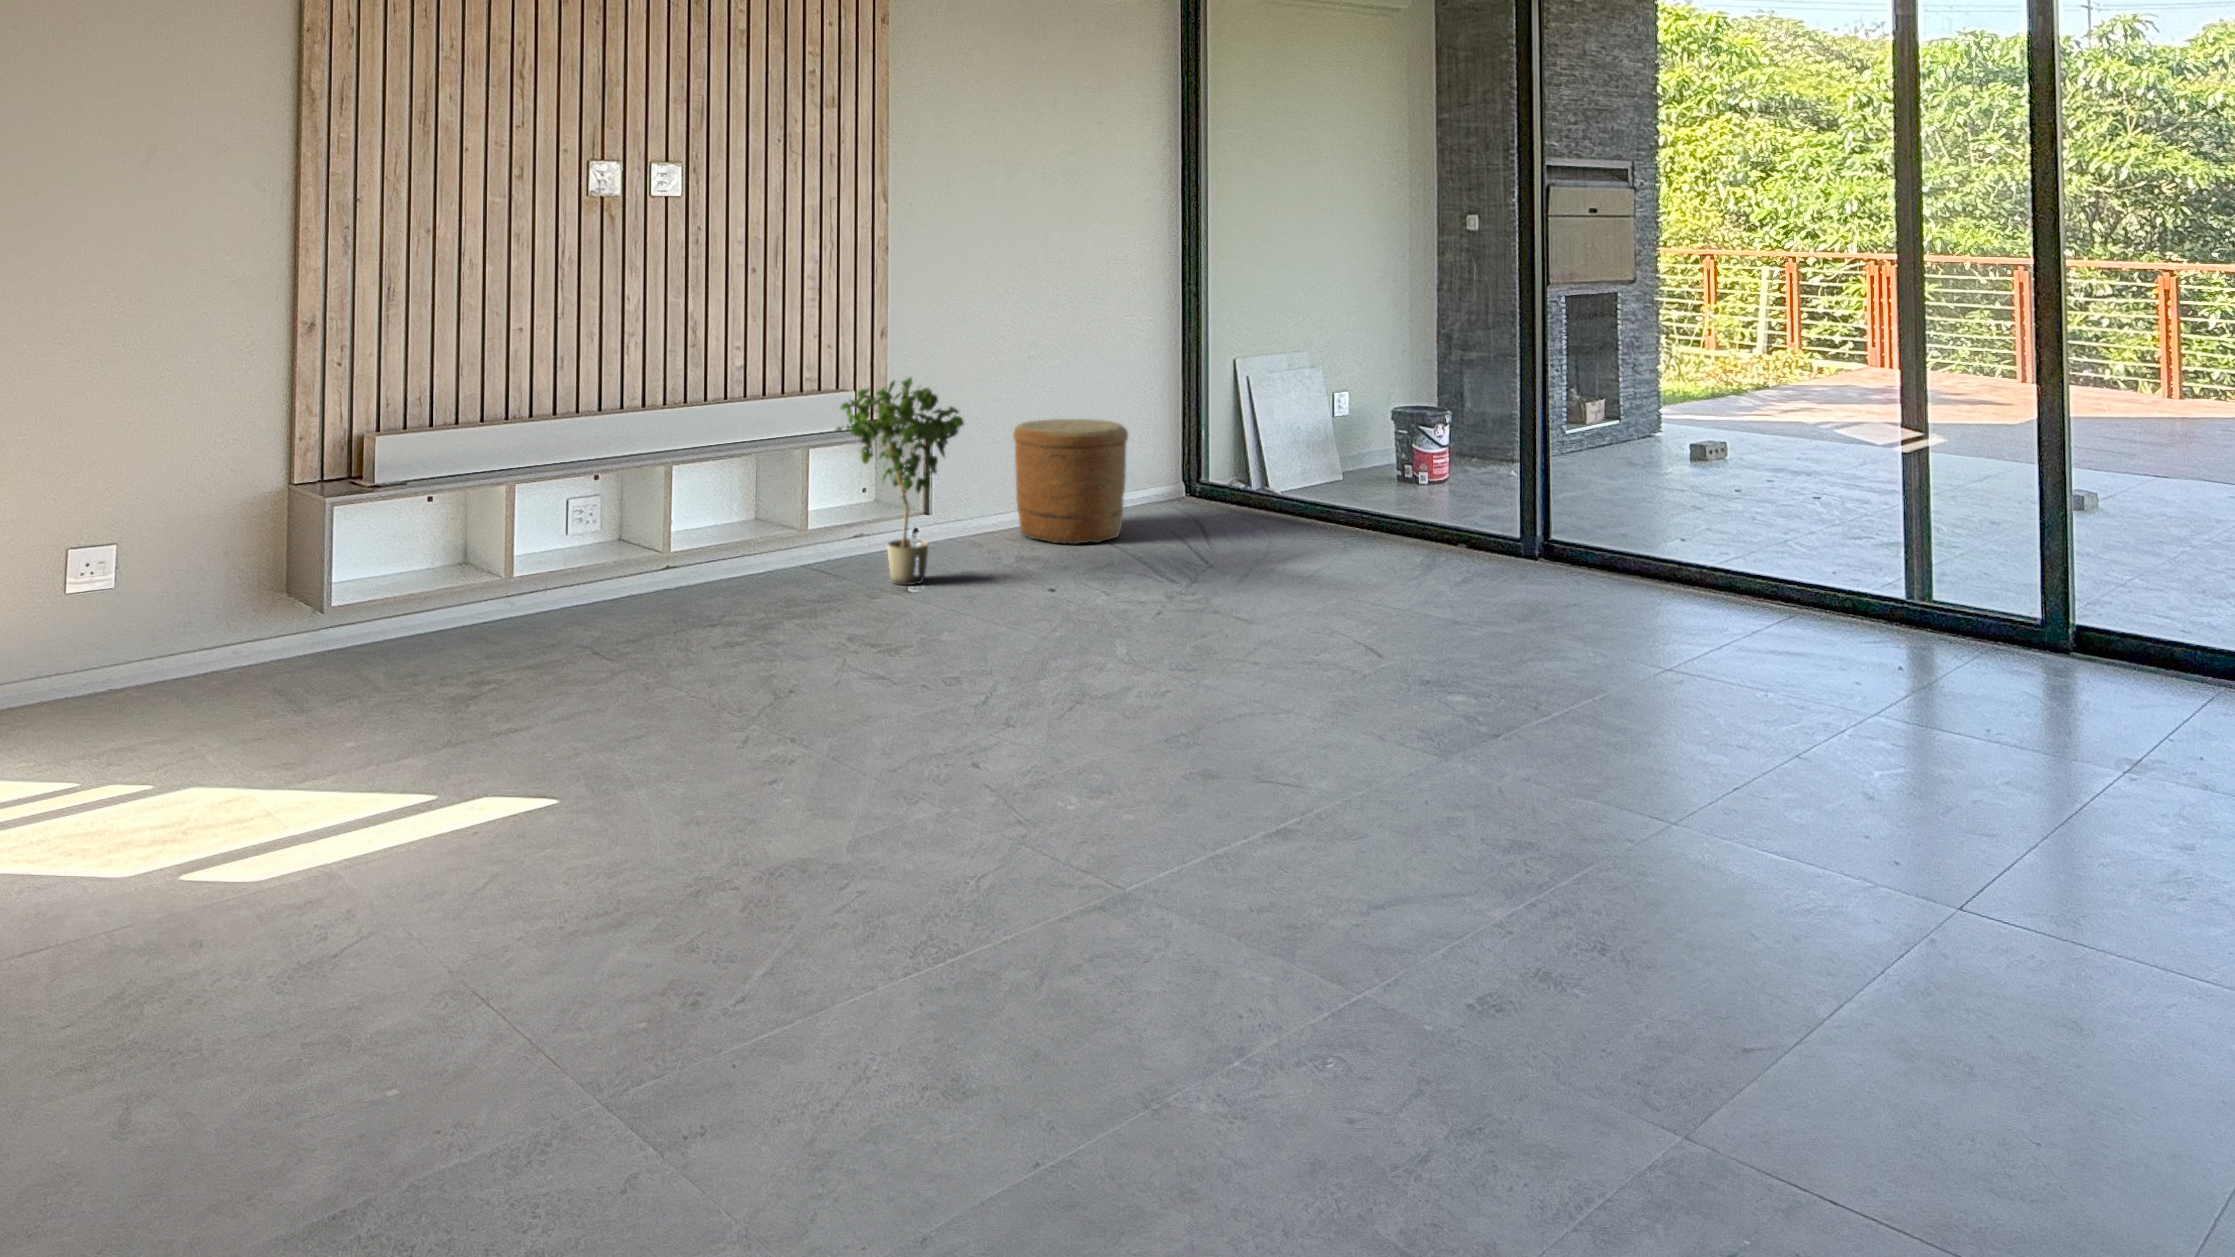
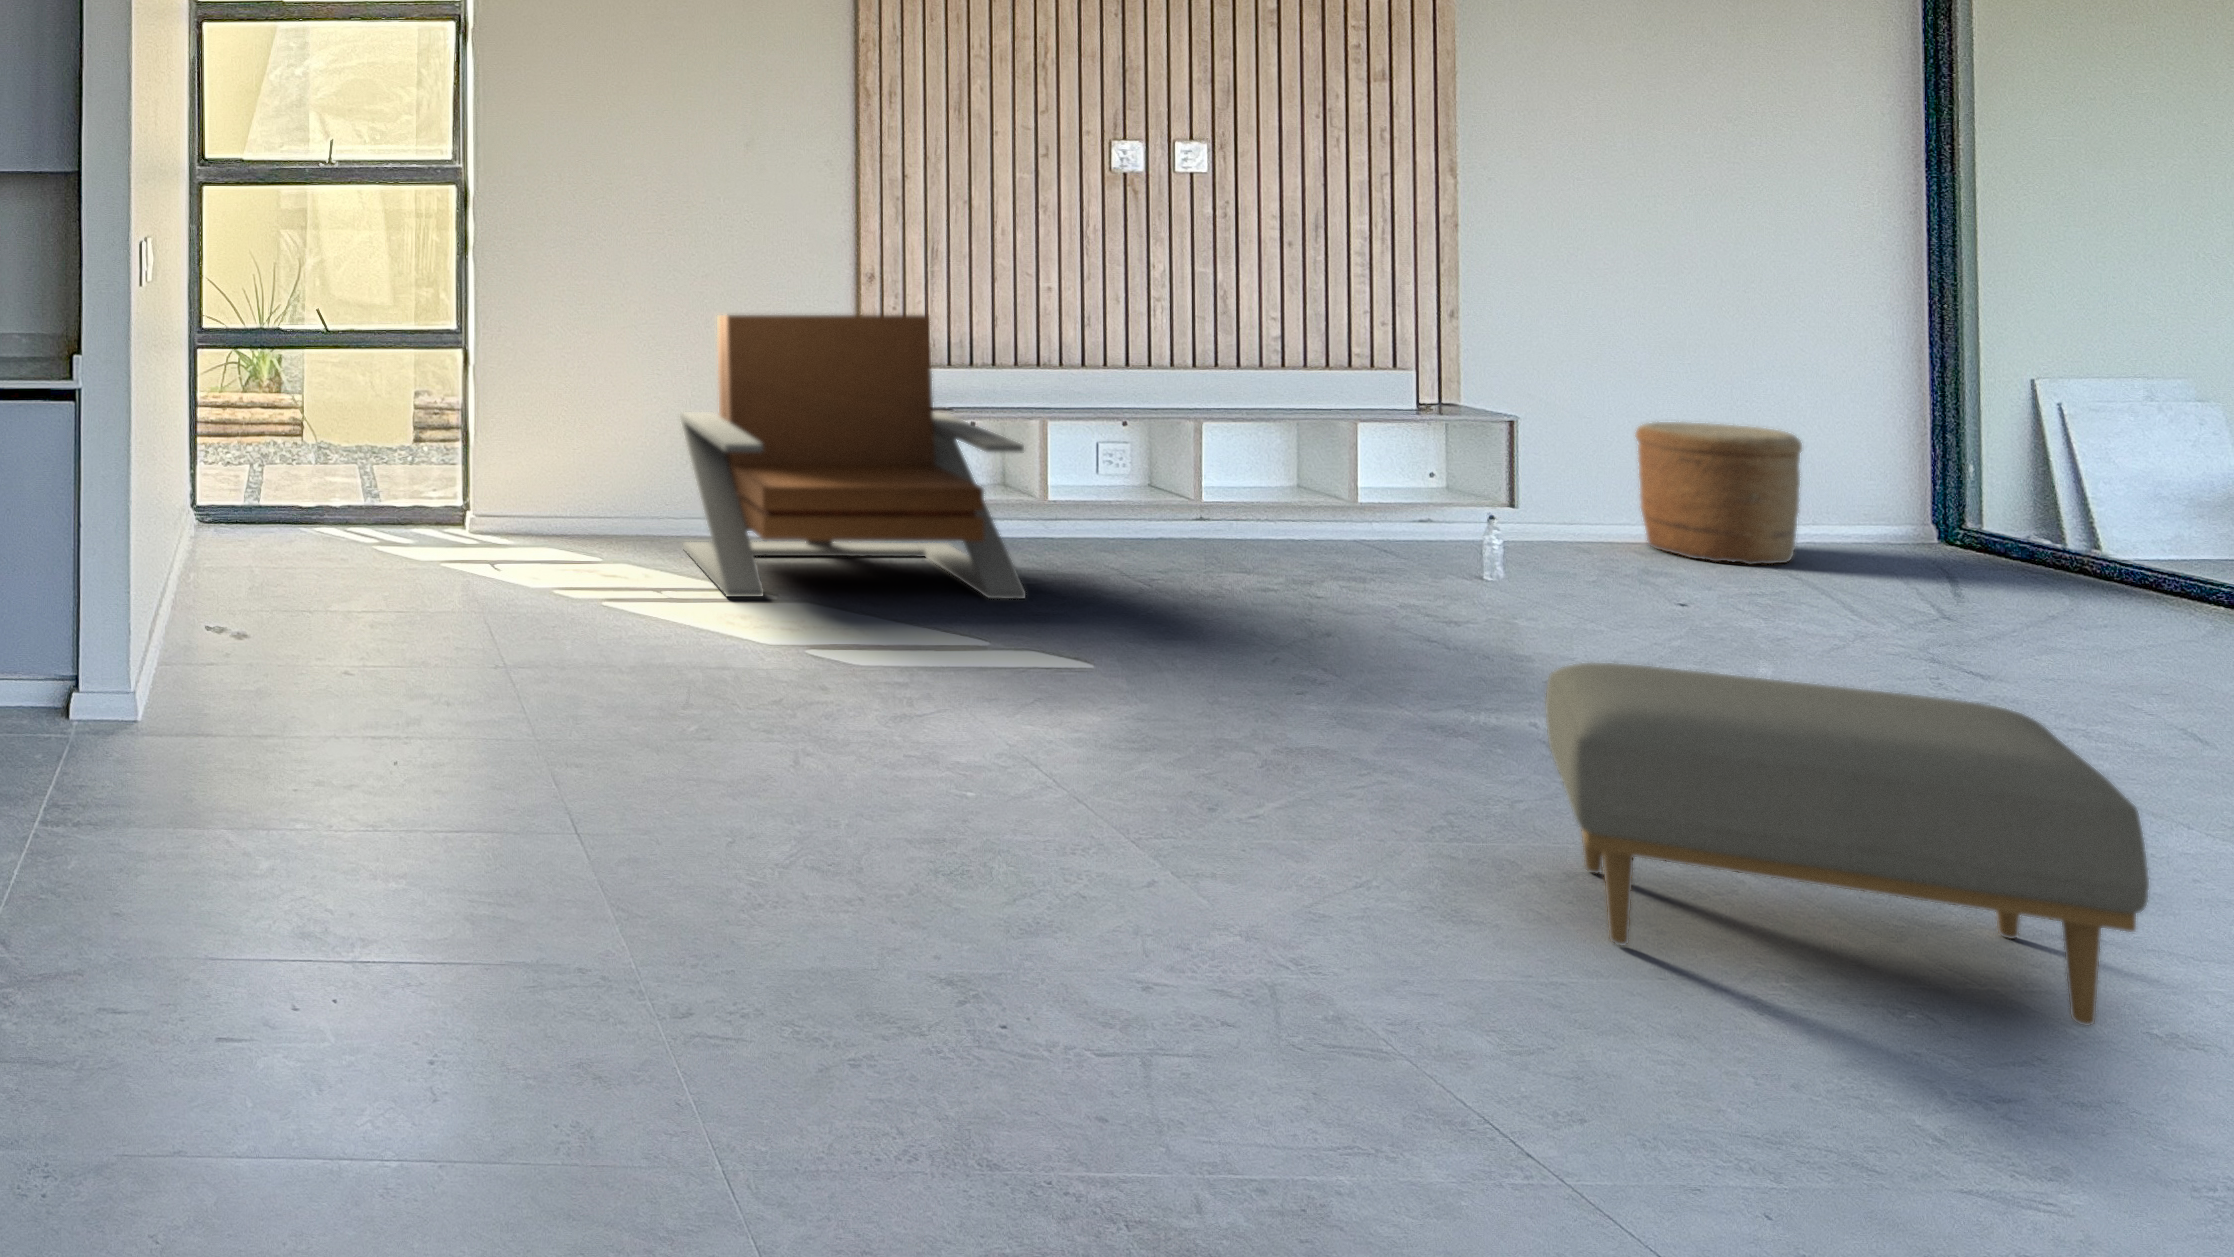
lounge chair: none [28,371,509,807] -> present [680,315,1026,599]
potted plant: present [835,378,964,585] -> none [1382,358,1531,569]
ottoman: none [1169,726,1728,1126] -> present [1545,663,2149,1026]

